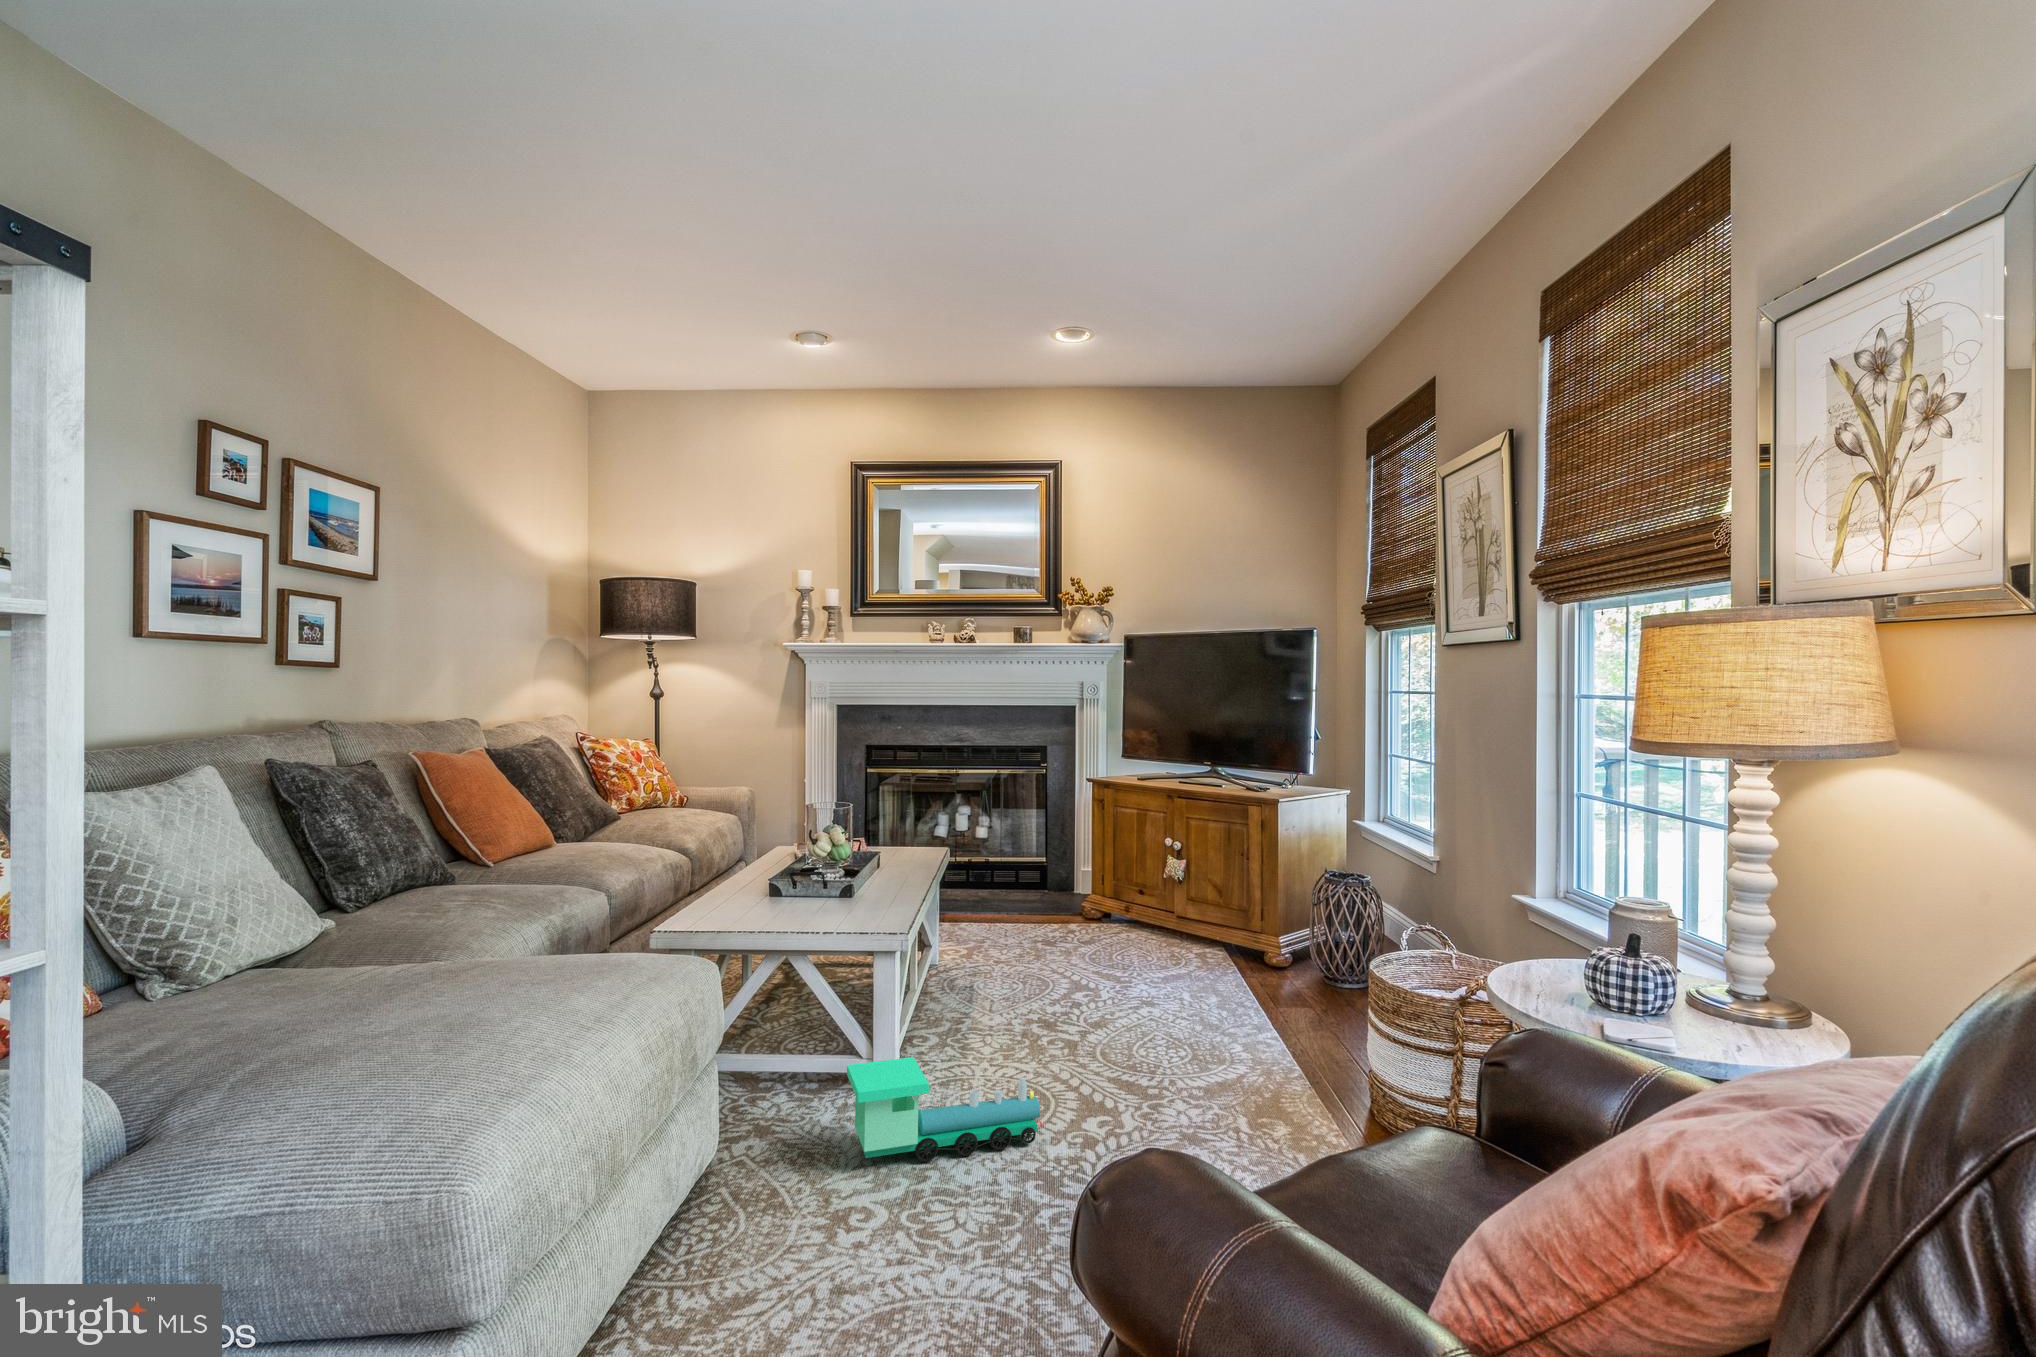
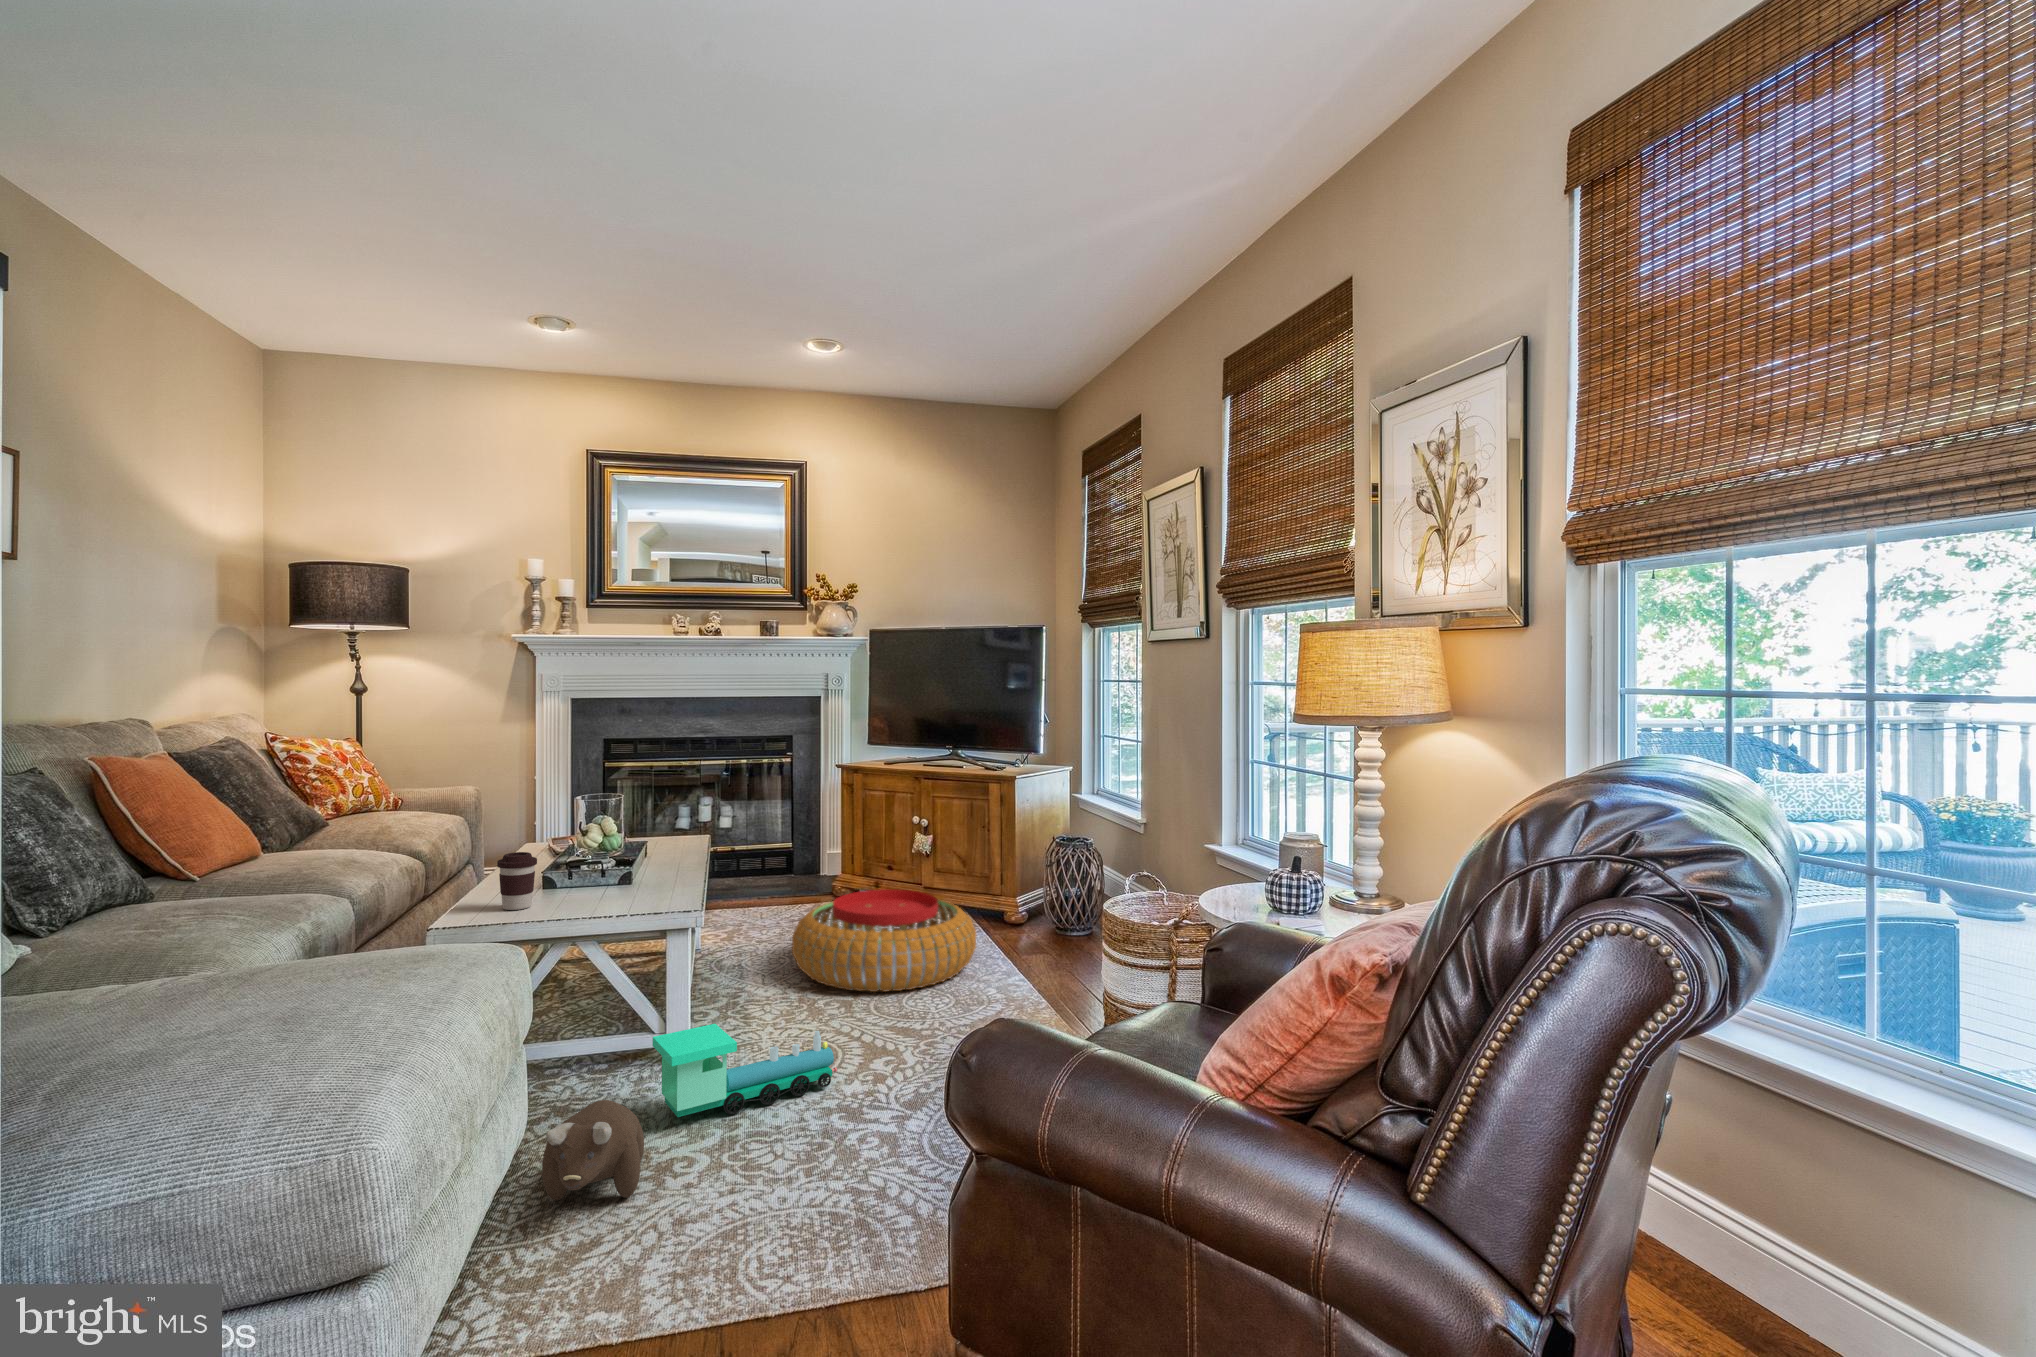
coffee cup: none [718,856,755,915] -> present [497,852,537,910]
pouf: none [1023,916,1224,1033] -> present [792,889,976,992]
plush toy: none [708,1135,820,1249] -> present [542,1100,644,1201]

